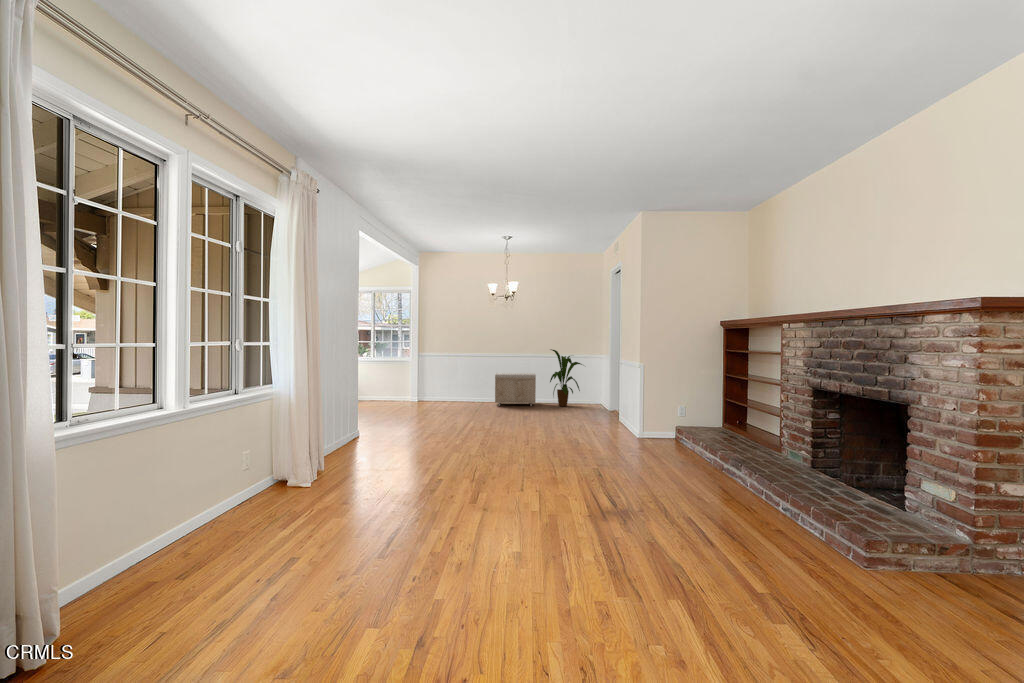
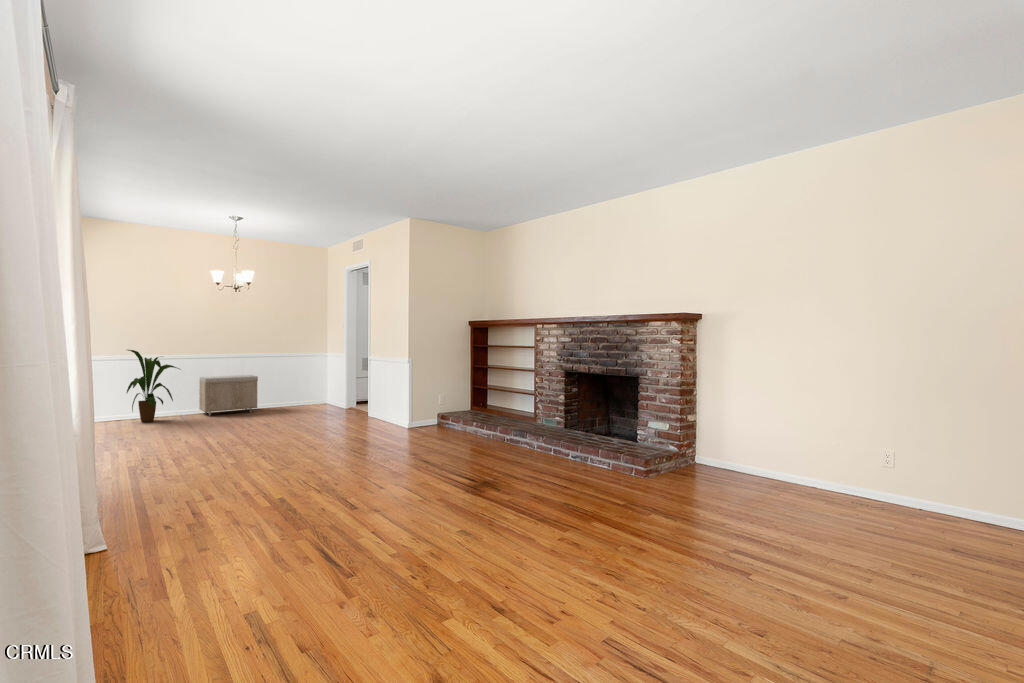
house plant: present [550,349,582,406] -> present [127,350,181,422]

